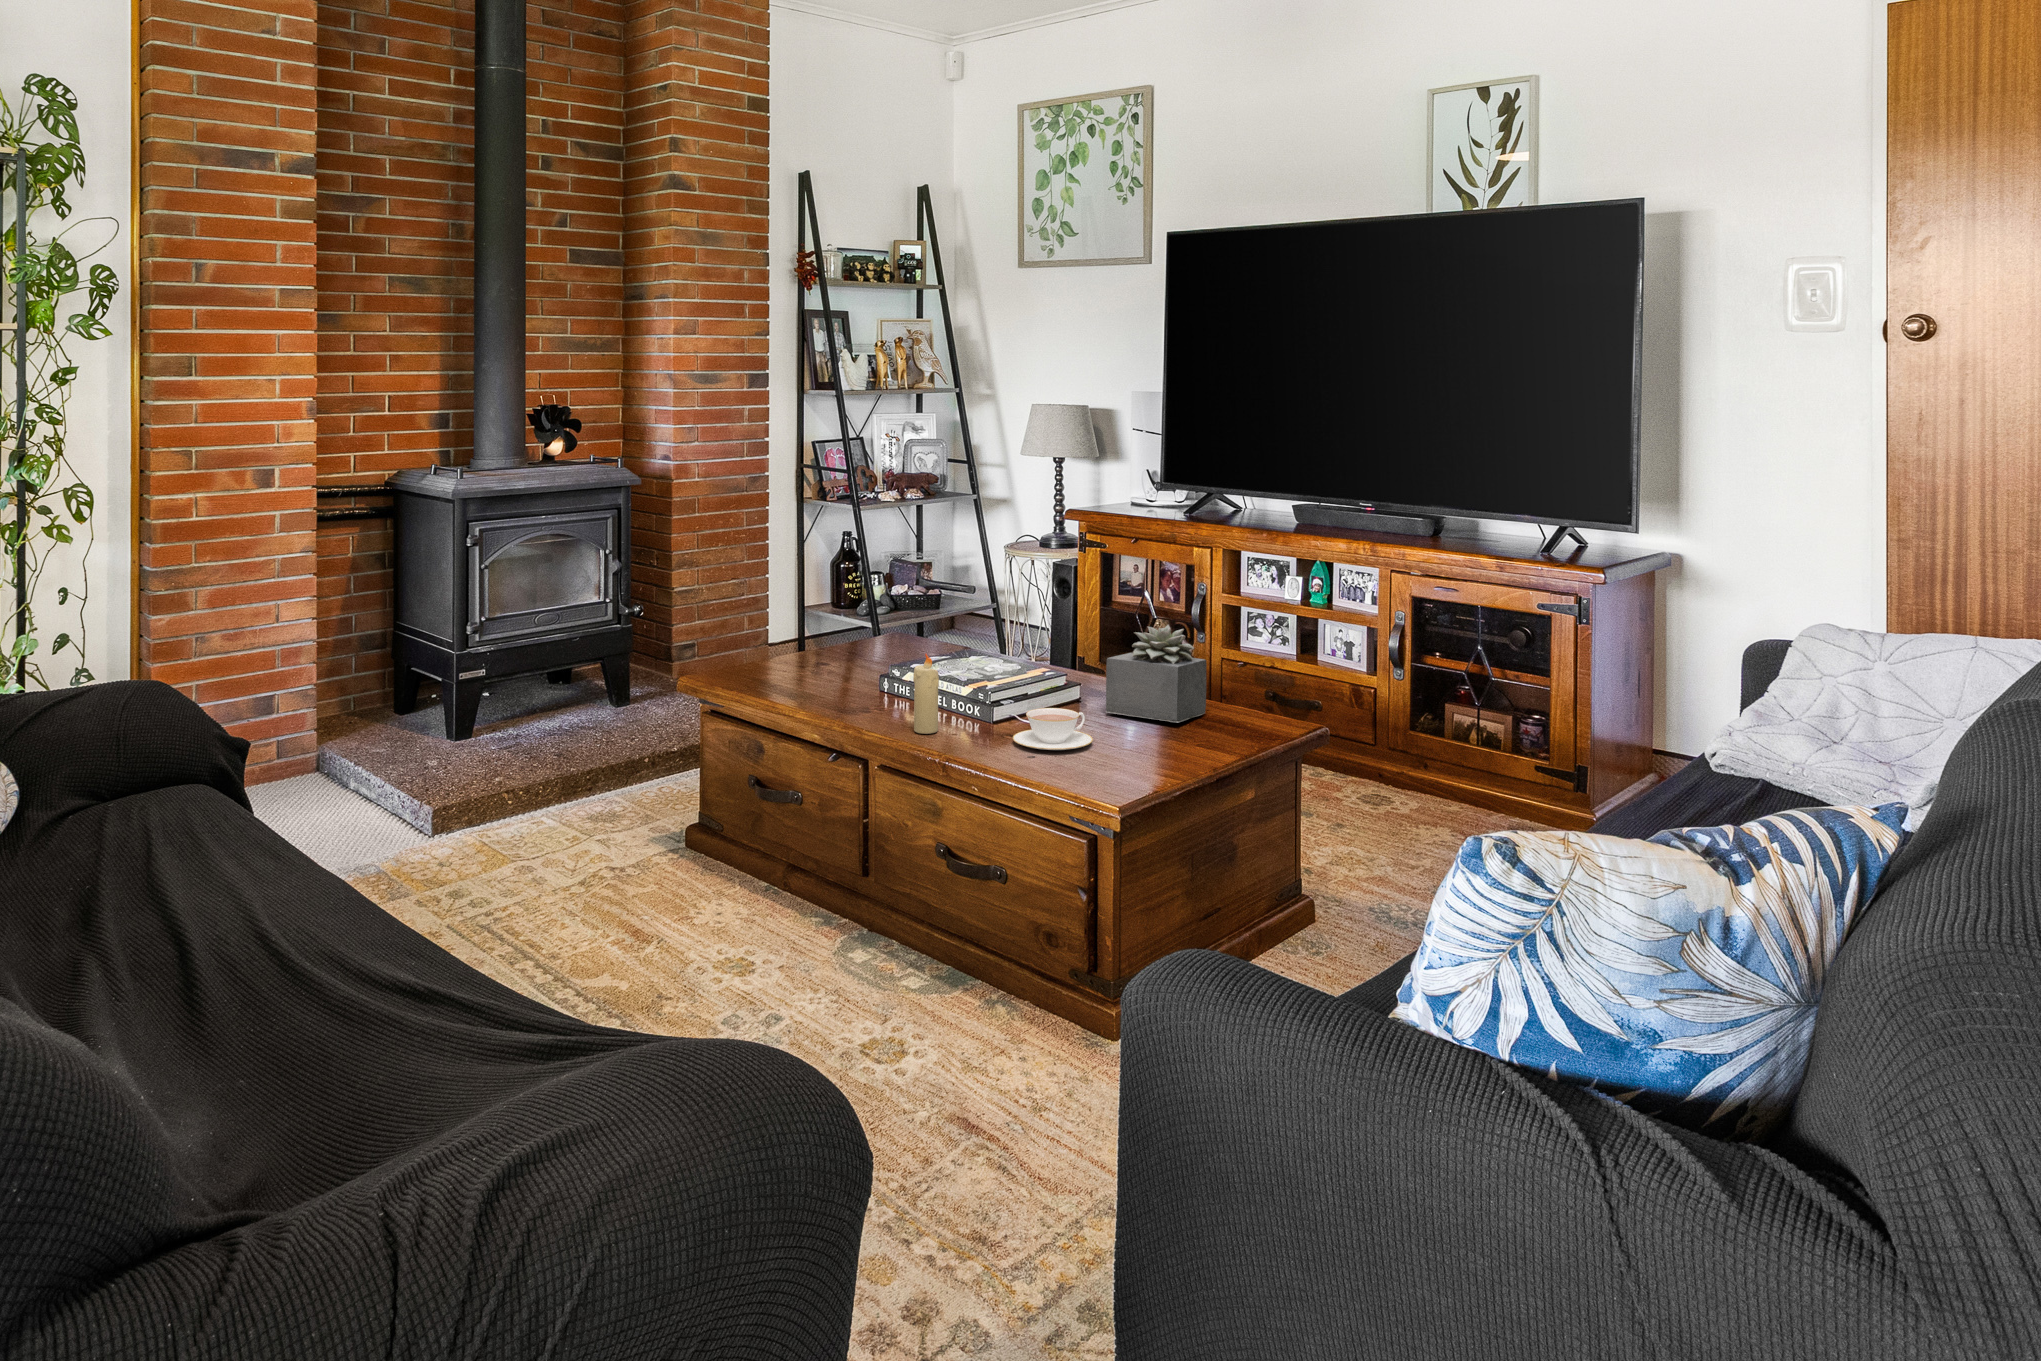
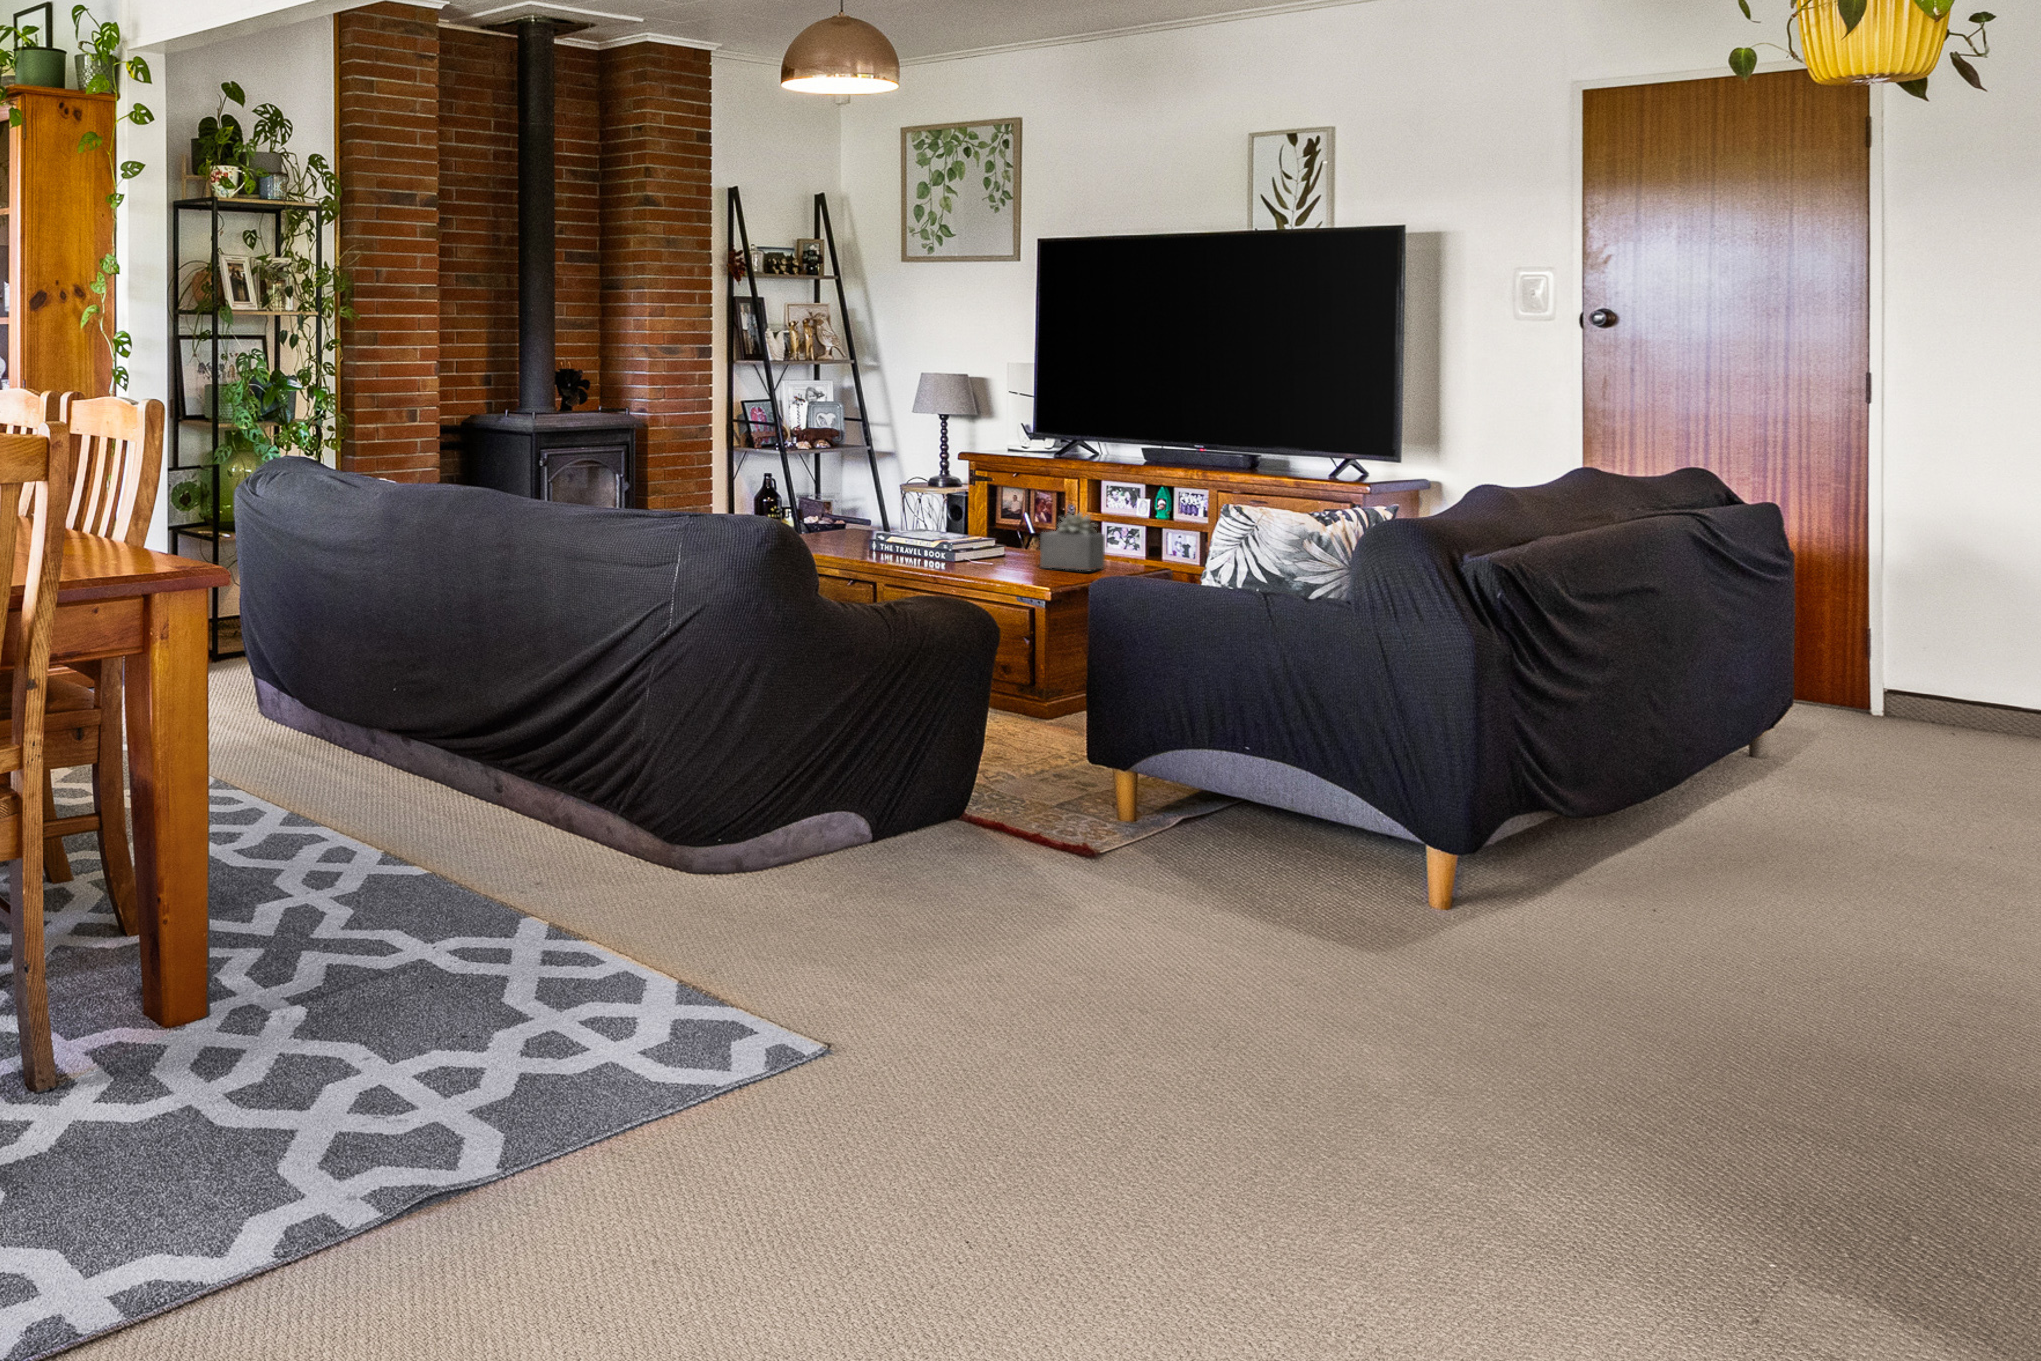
candle: present [913,654,939,734] -> none [924,526,940,574]
teacup: present [1013,708,1093,750] -> none [990,559,1041,580]

